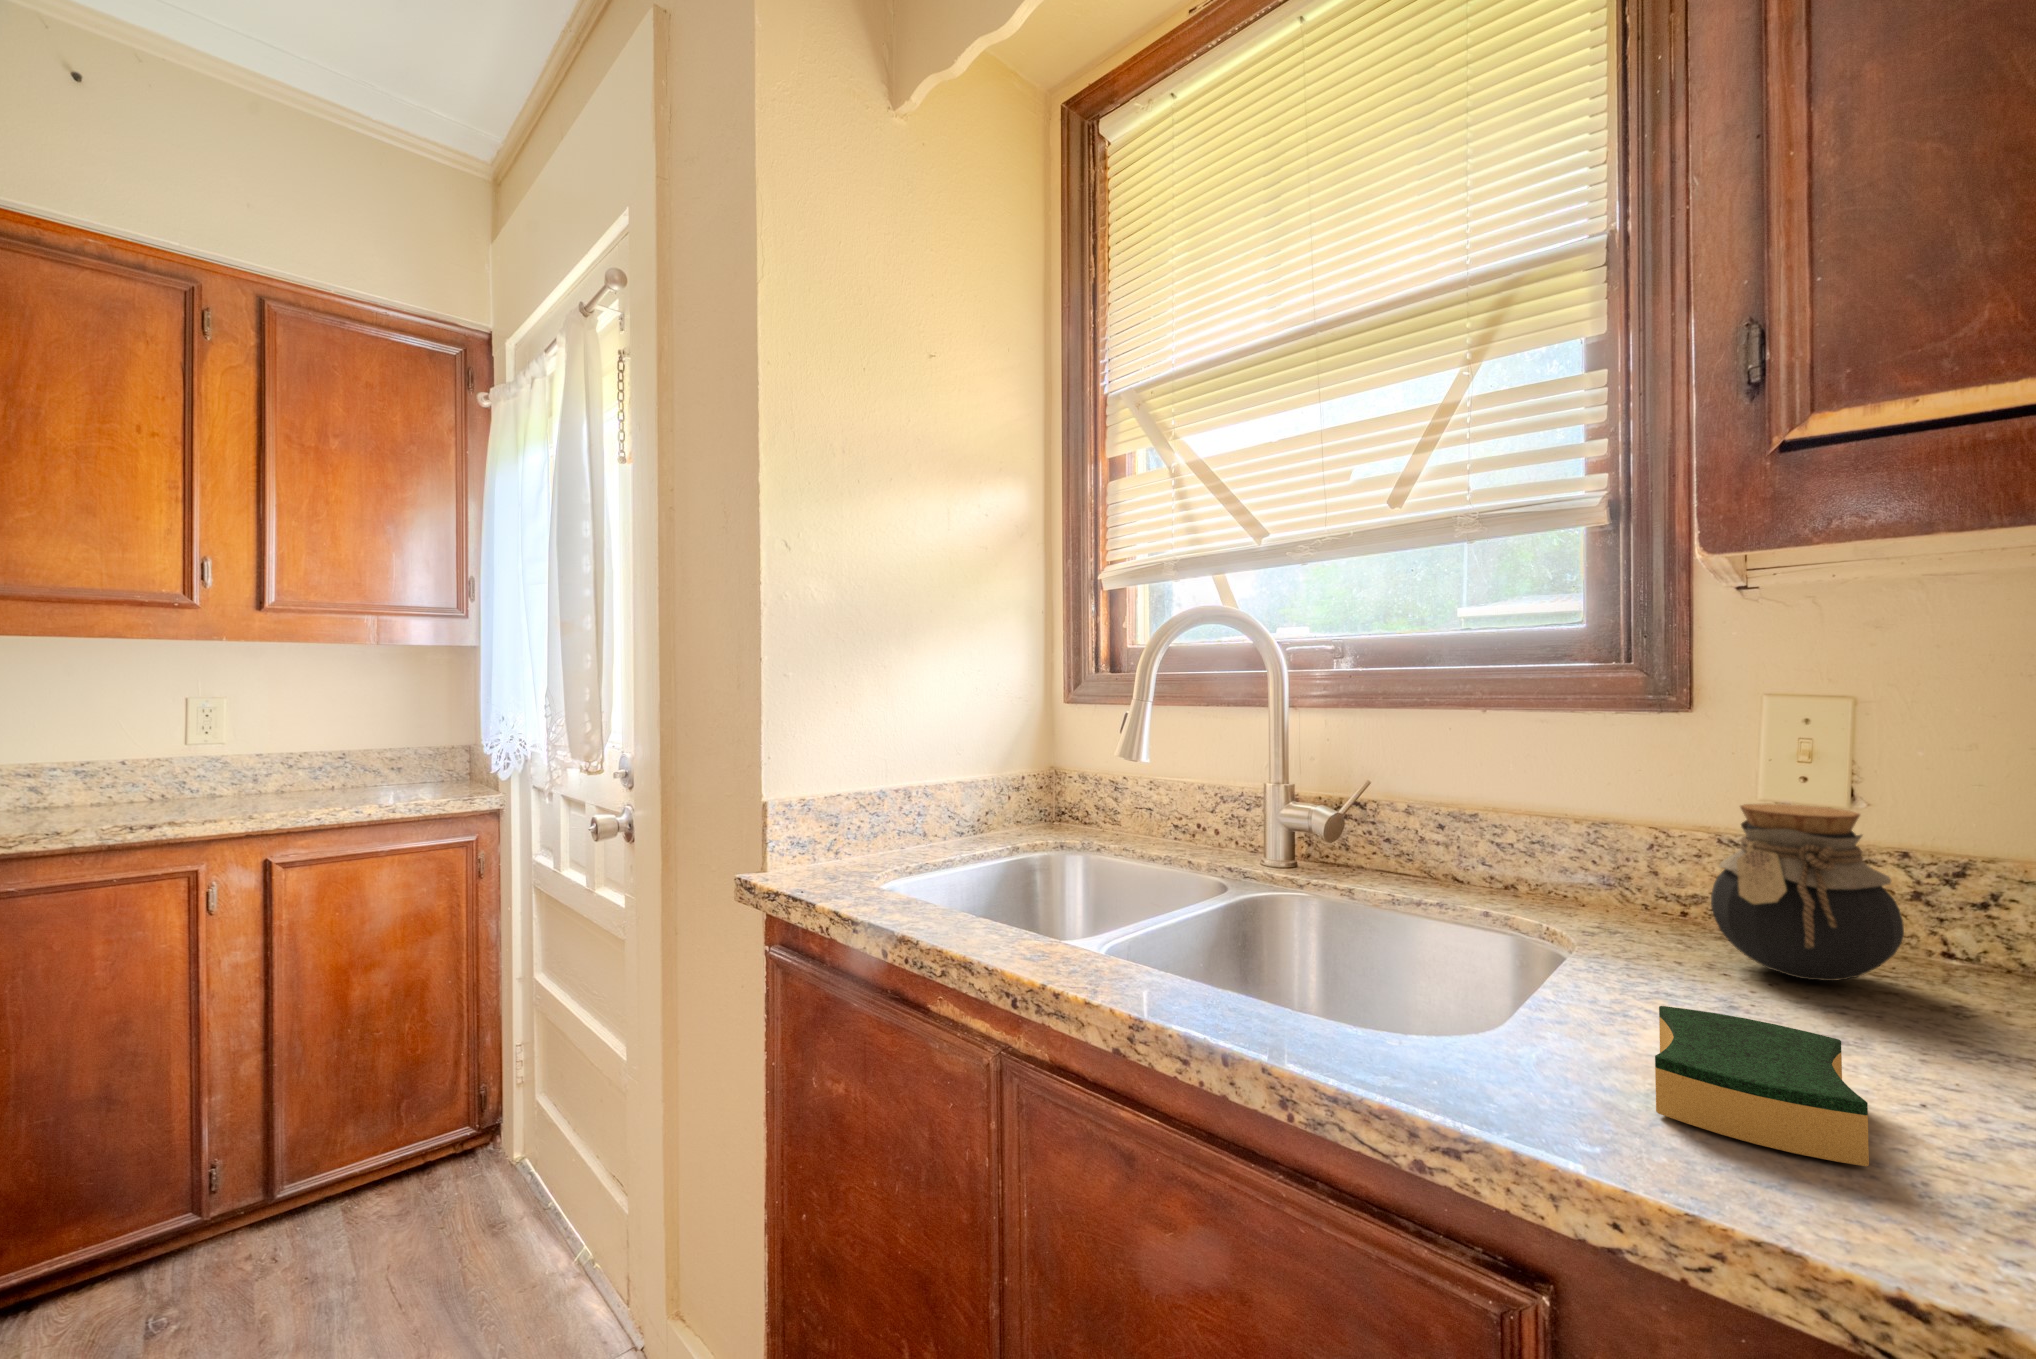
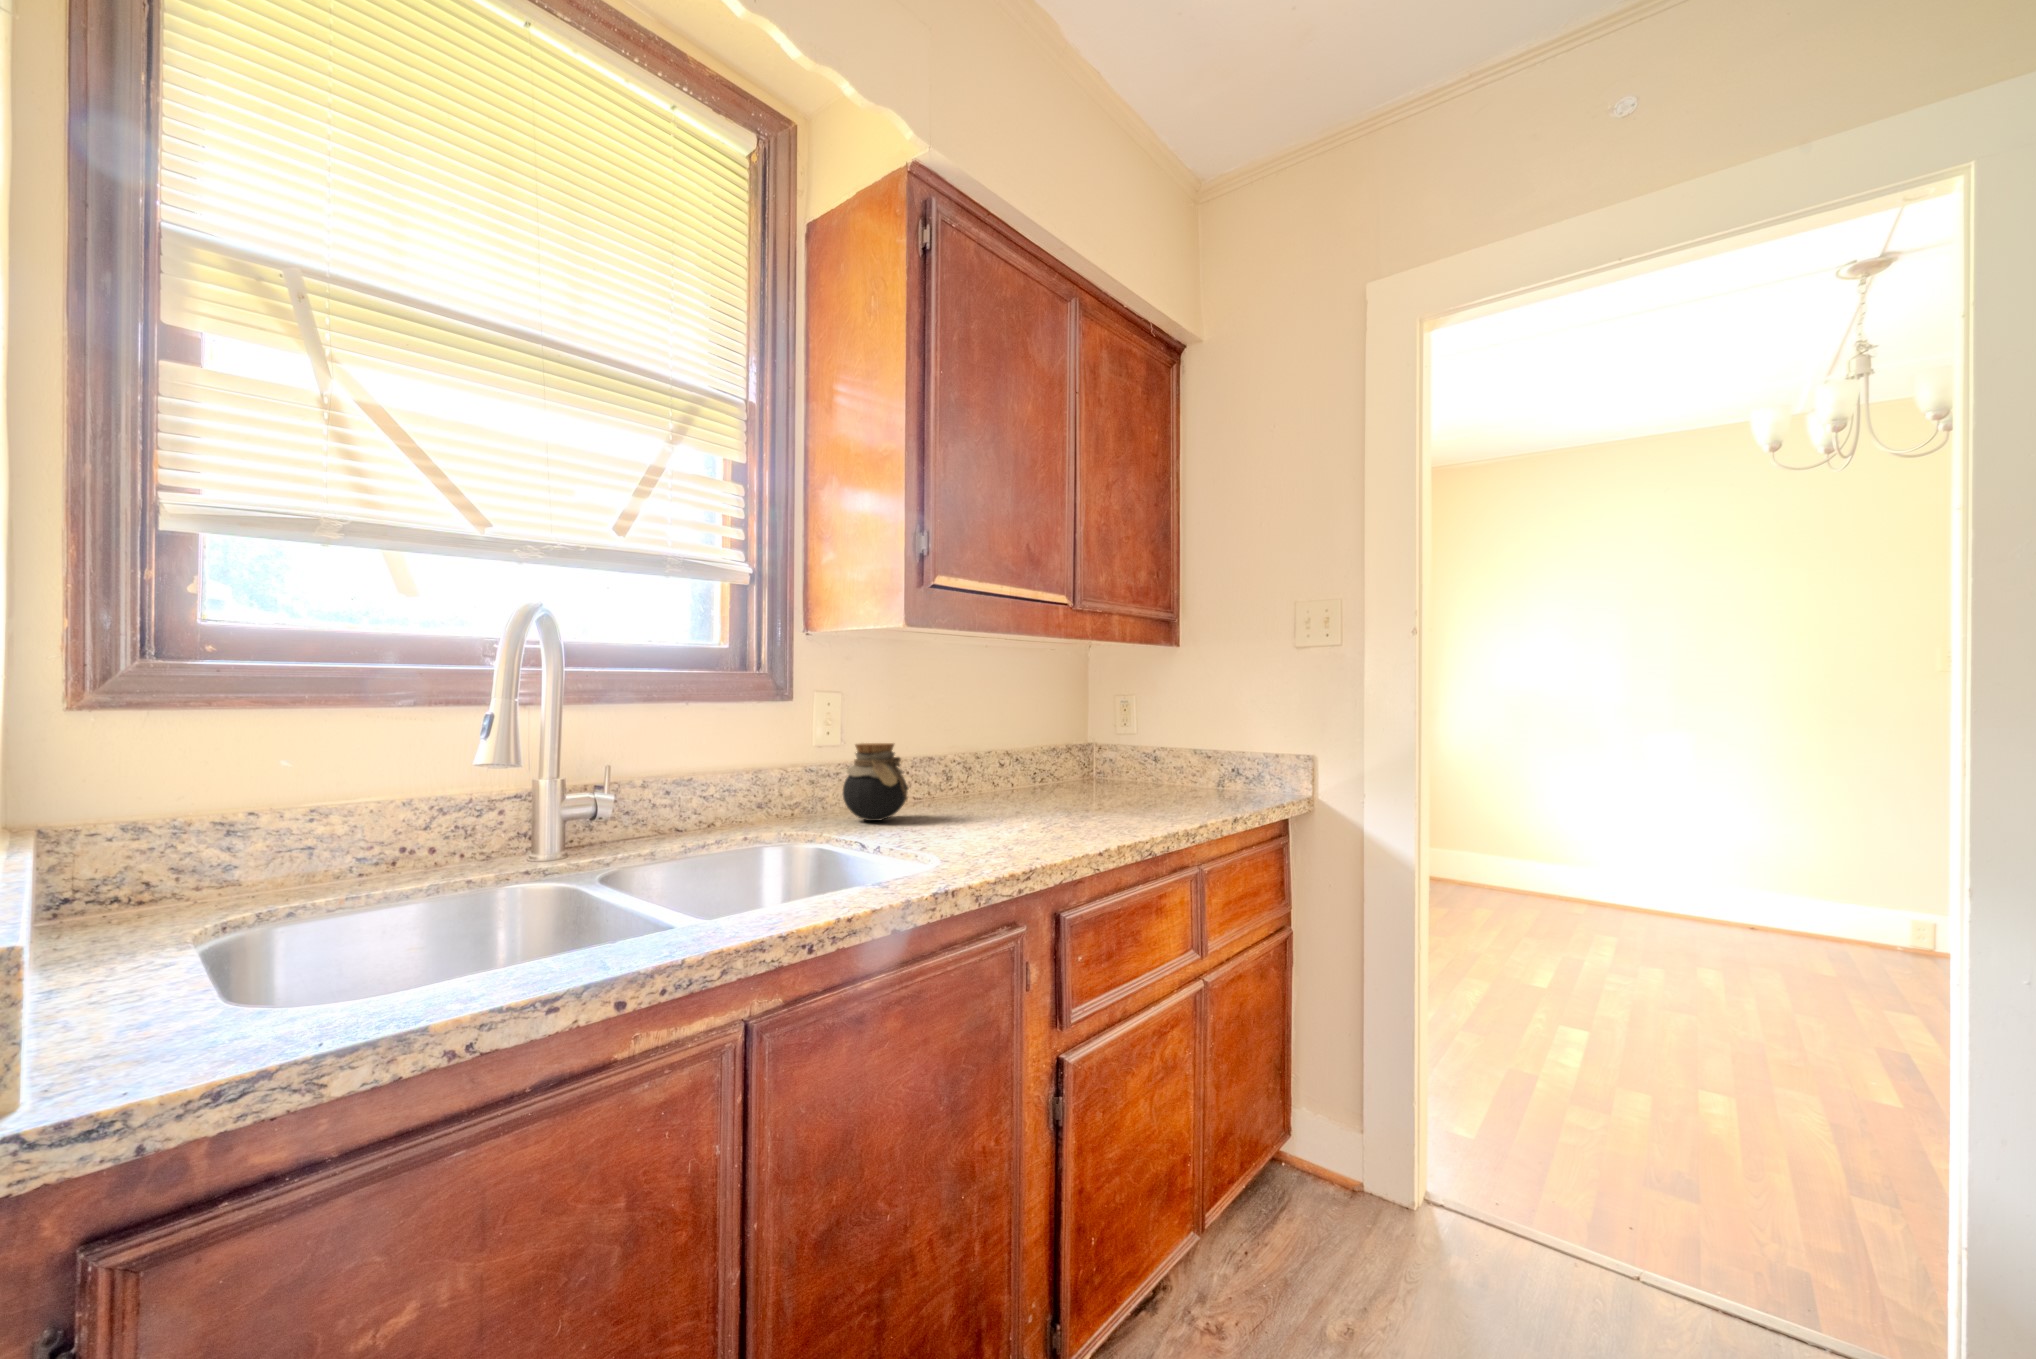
sponge: present [1655,1006,1869,1166] -> none [960,813,1040,846]

